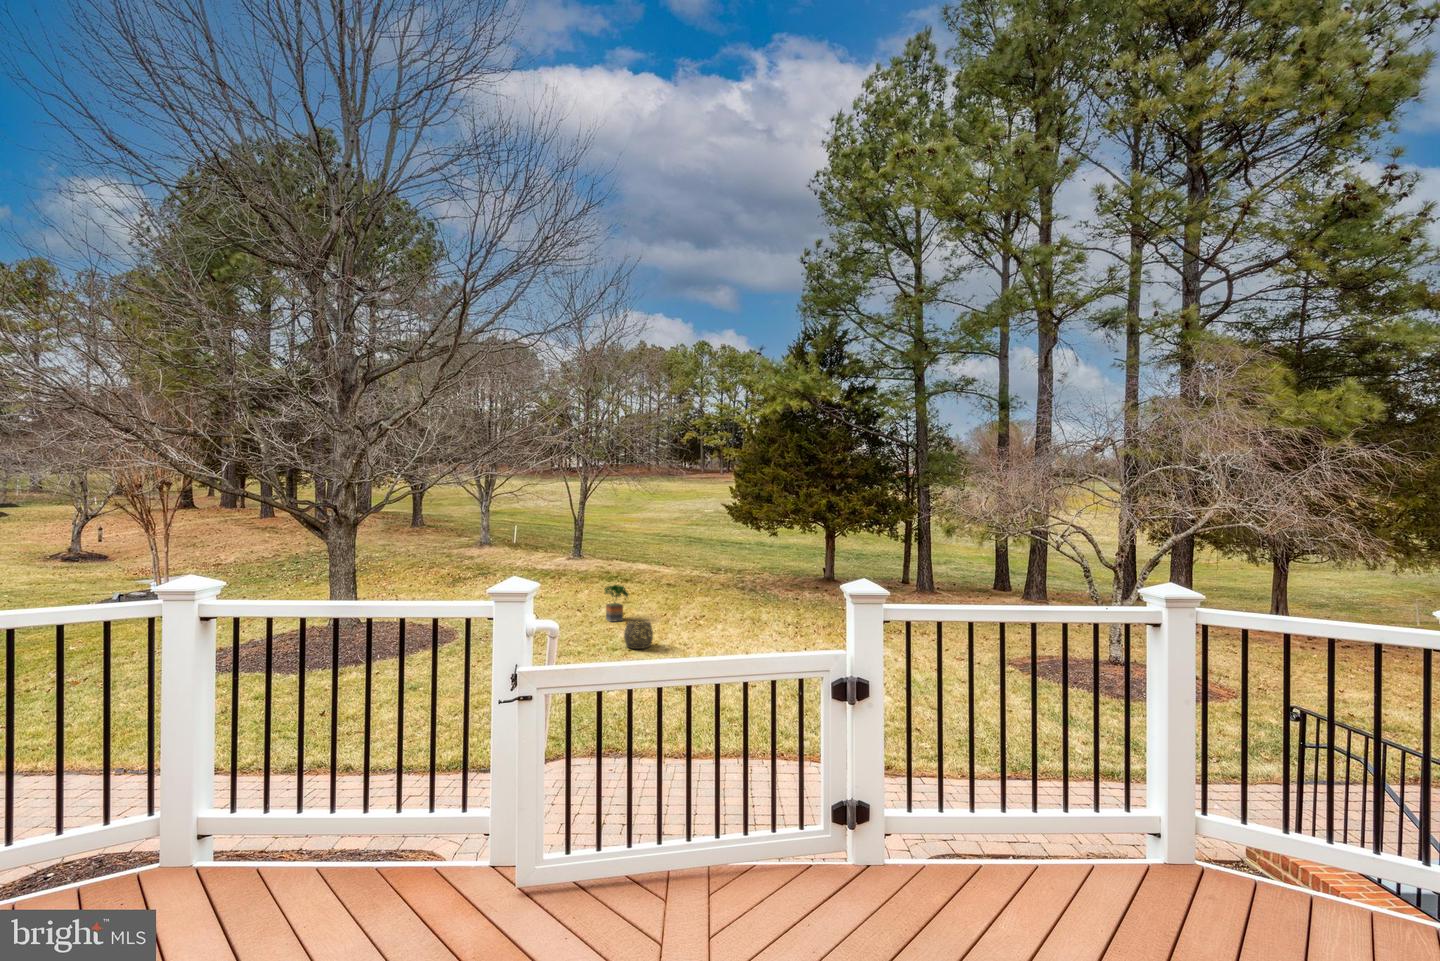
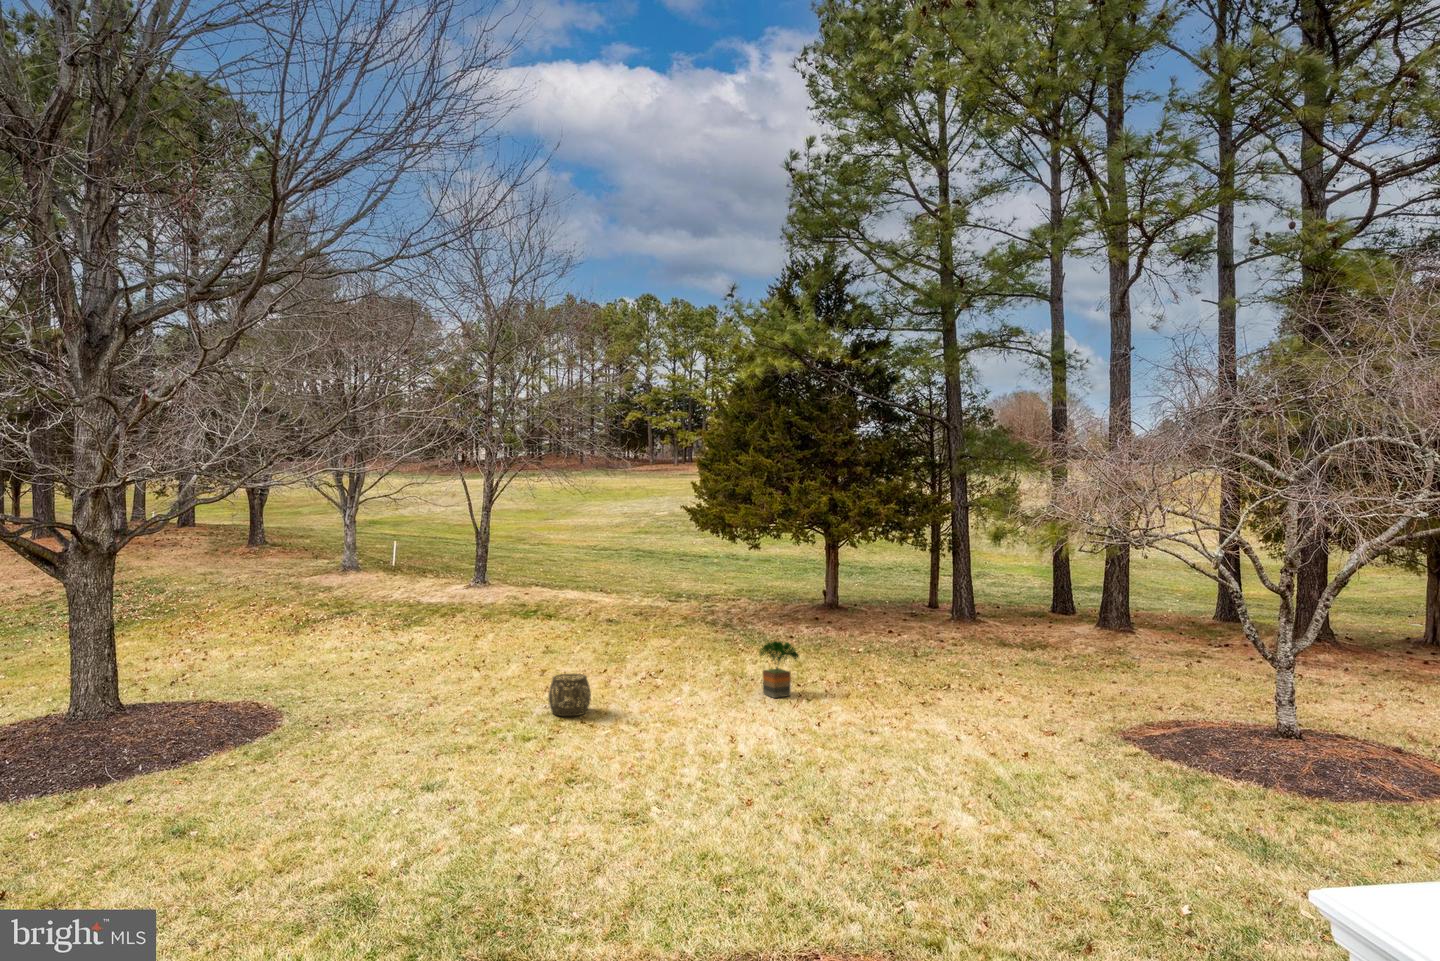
potted tree: present [604,585,628,622] -> present [760,641,799,698]

